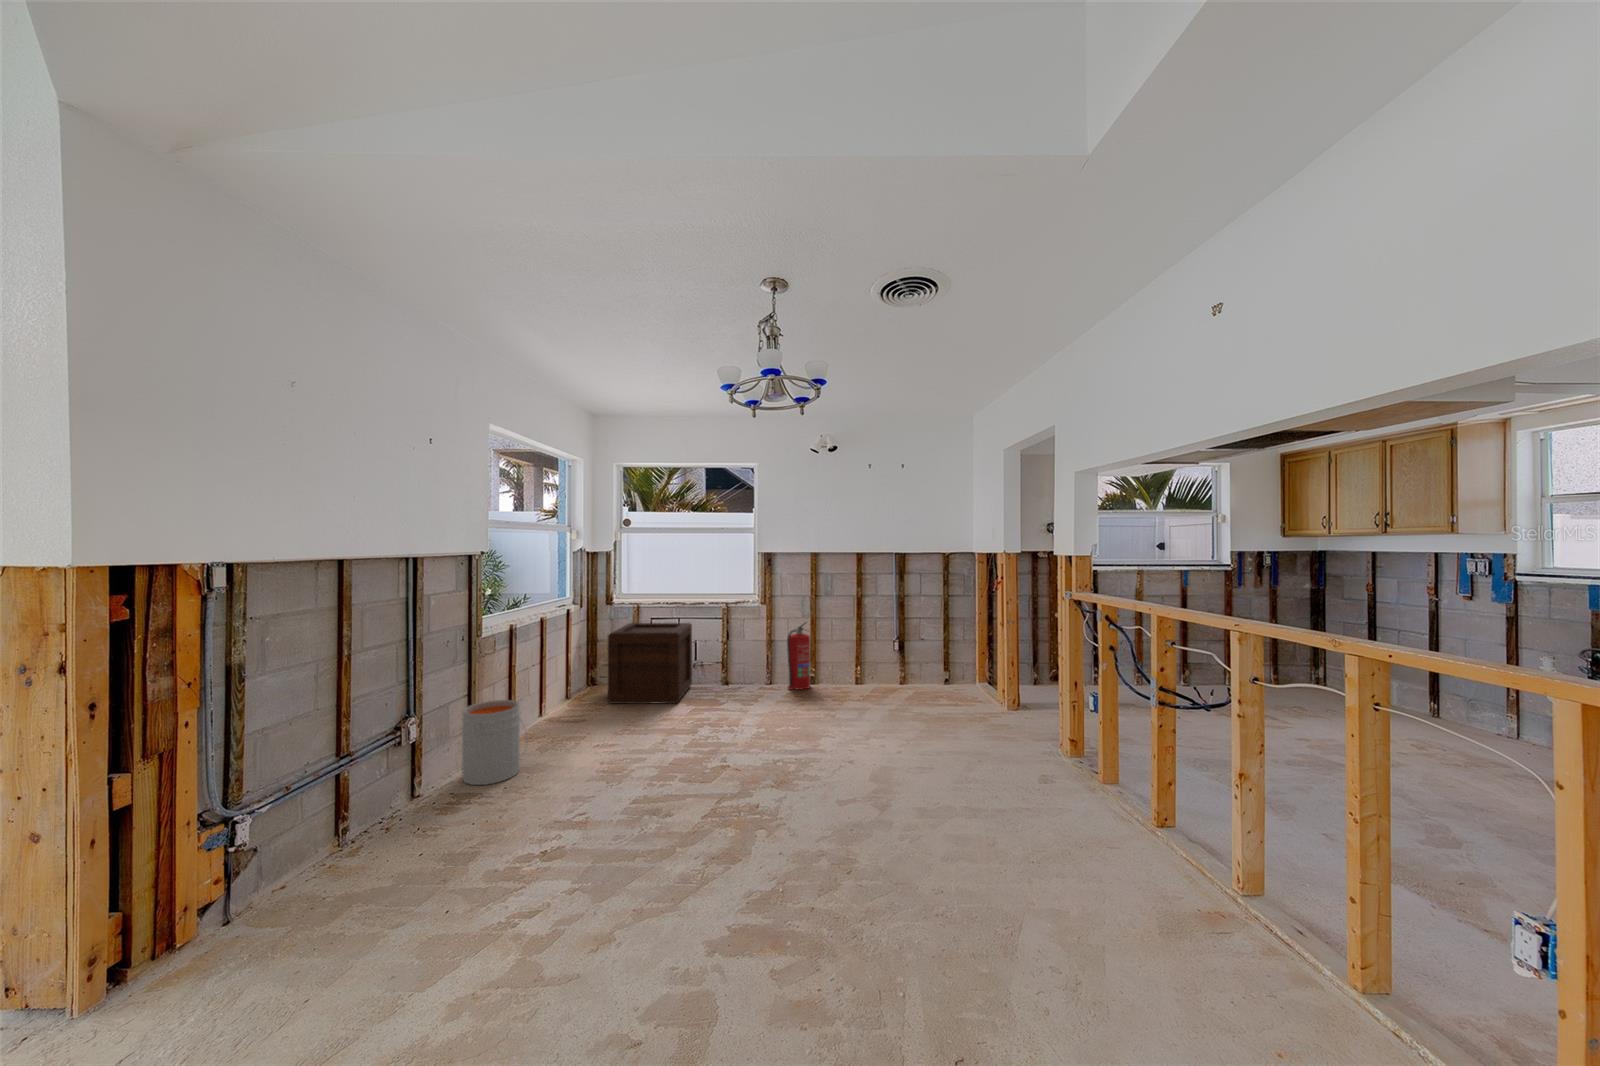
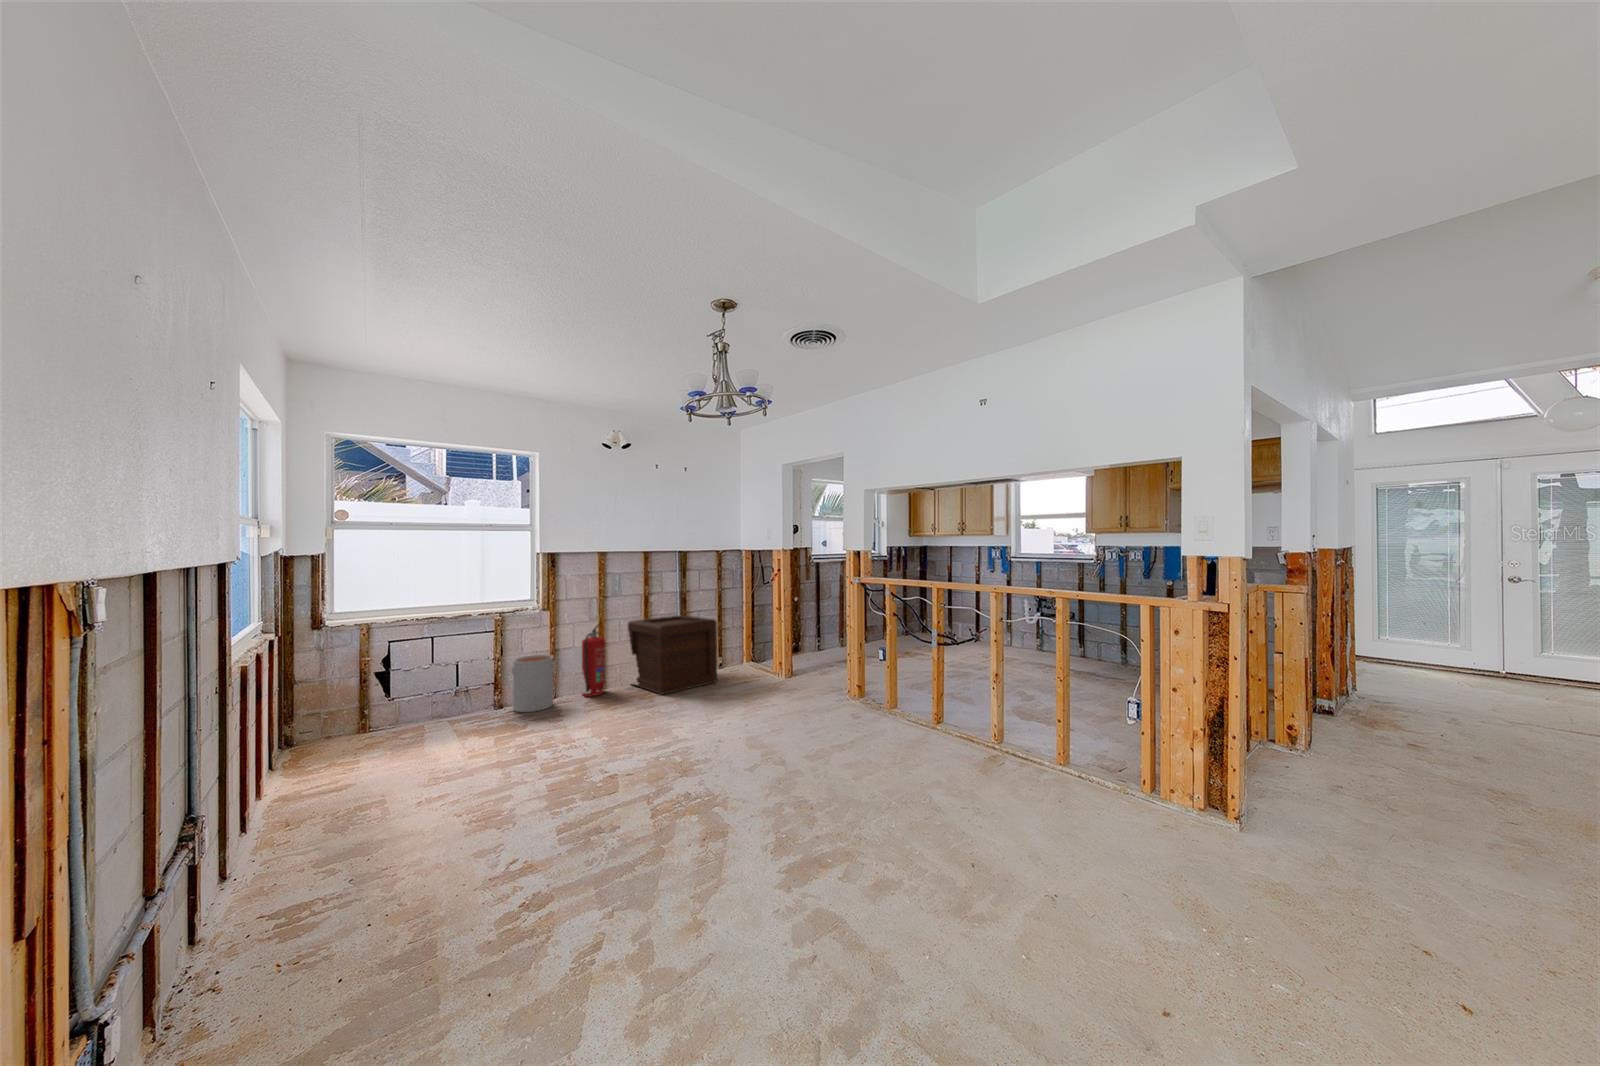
wooden crate: present [608,623,692,704] -> present [628,615,717,694]
bucket: present [461,700,526,785] -> present [511,655,564,712]

